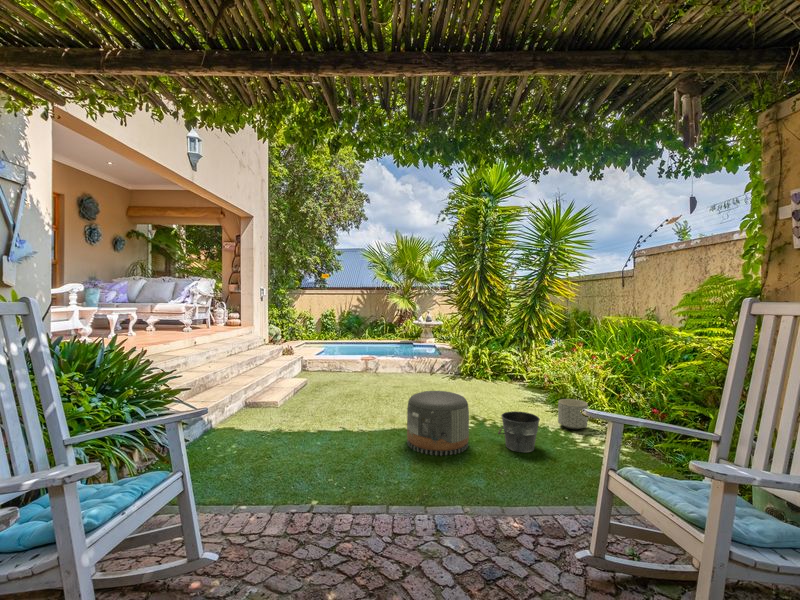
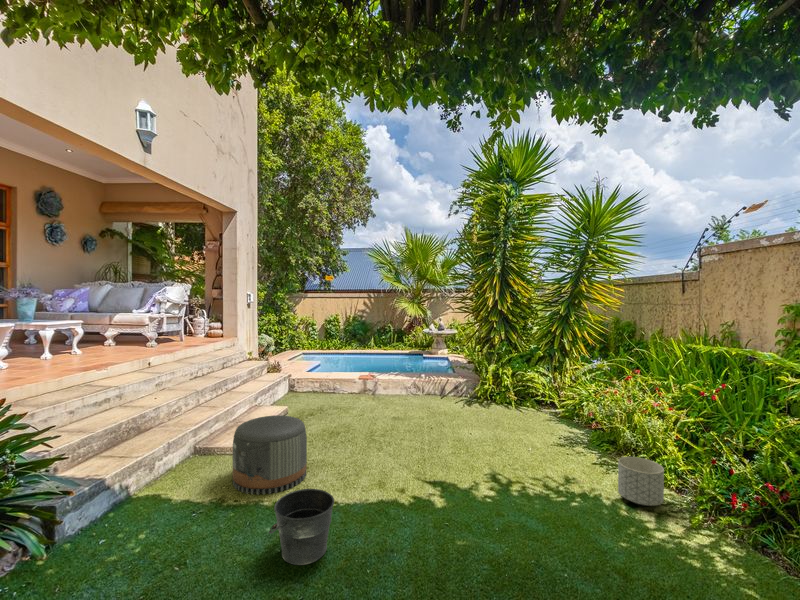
pouf: present [407,391,469,456] -> present [232,415,307,495]
bucket: present [498,411,540,452] -> present [269,489,334,565]

